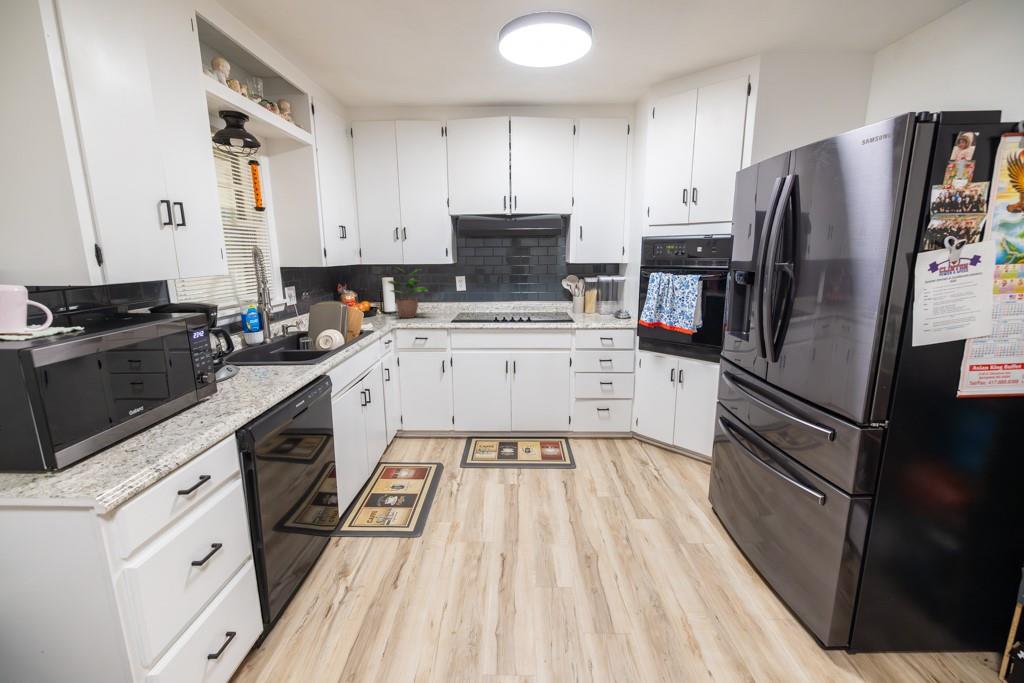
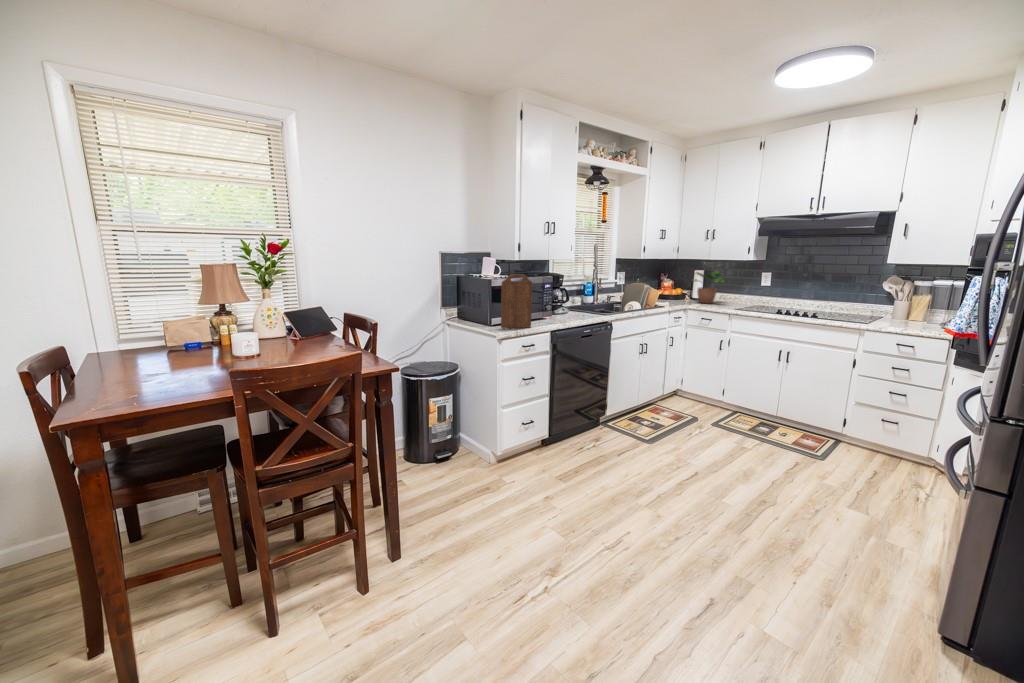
cutting board: none [58,322,180,472] -> present [501,274,532,328]

